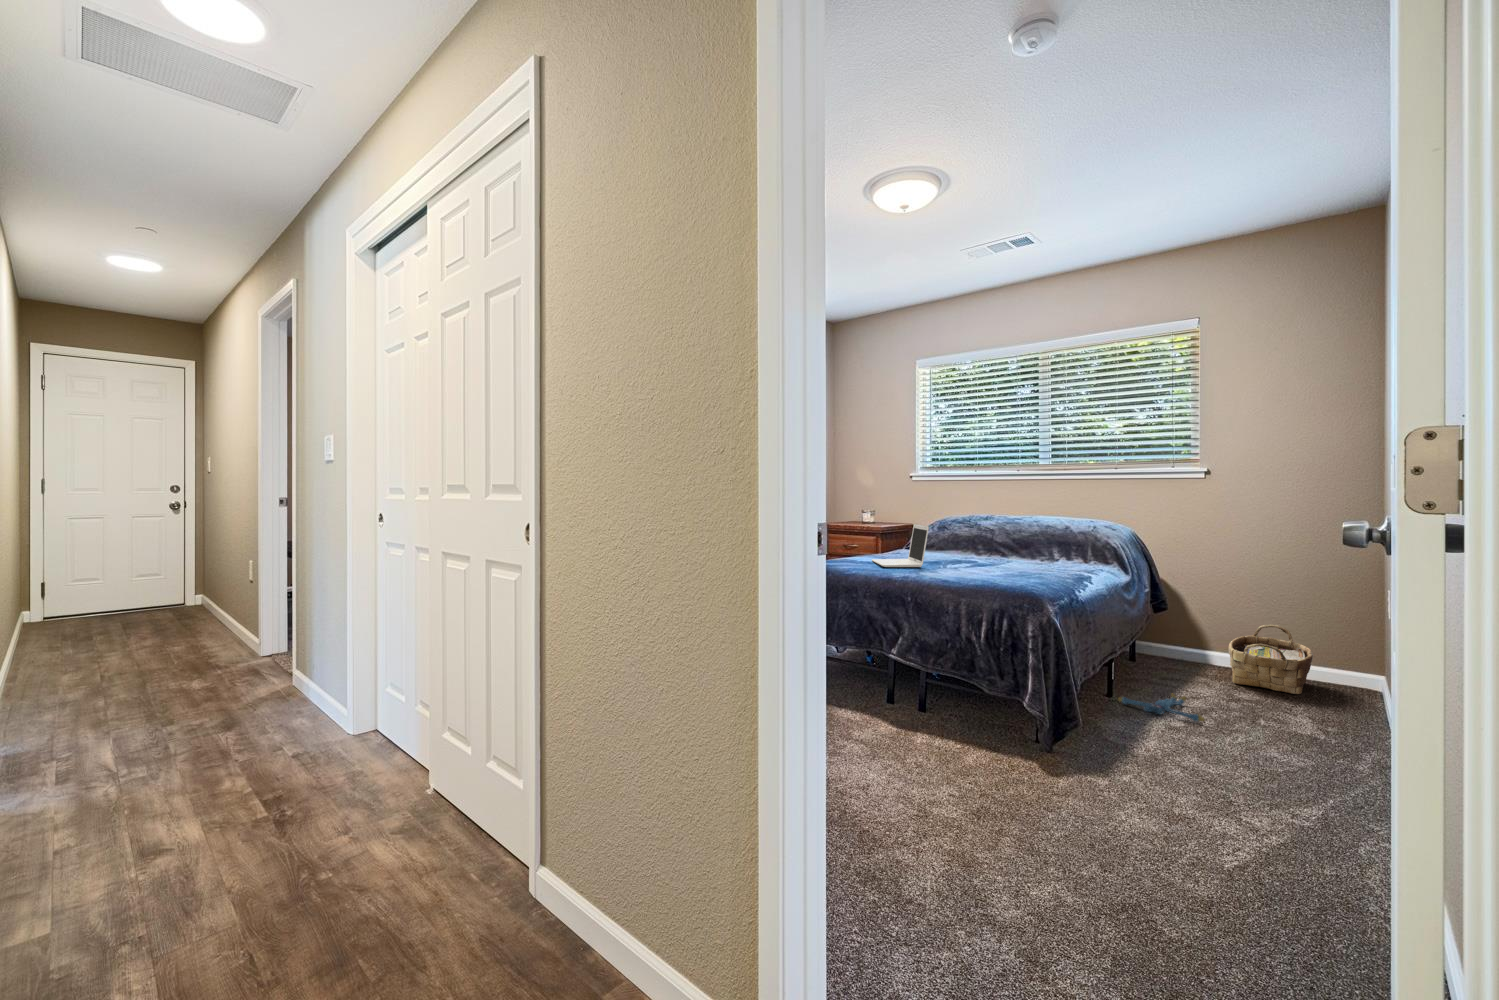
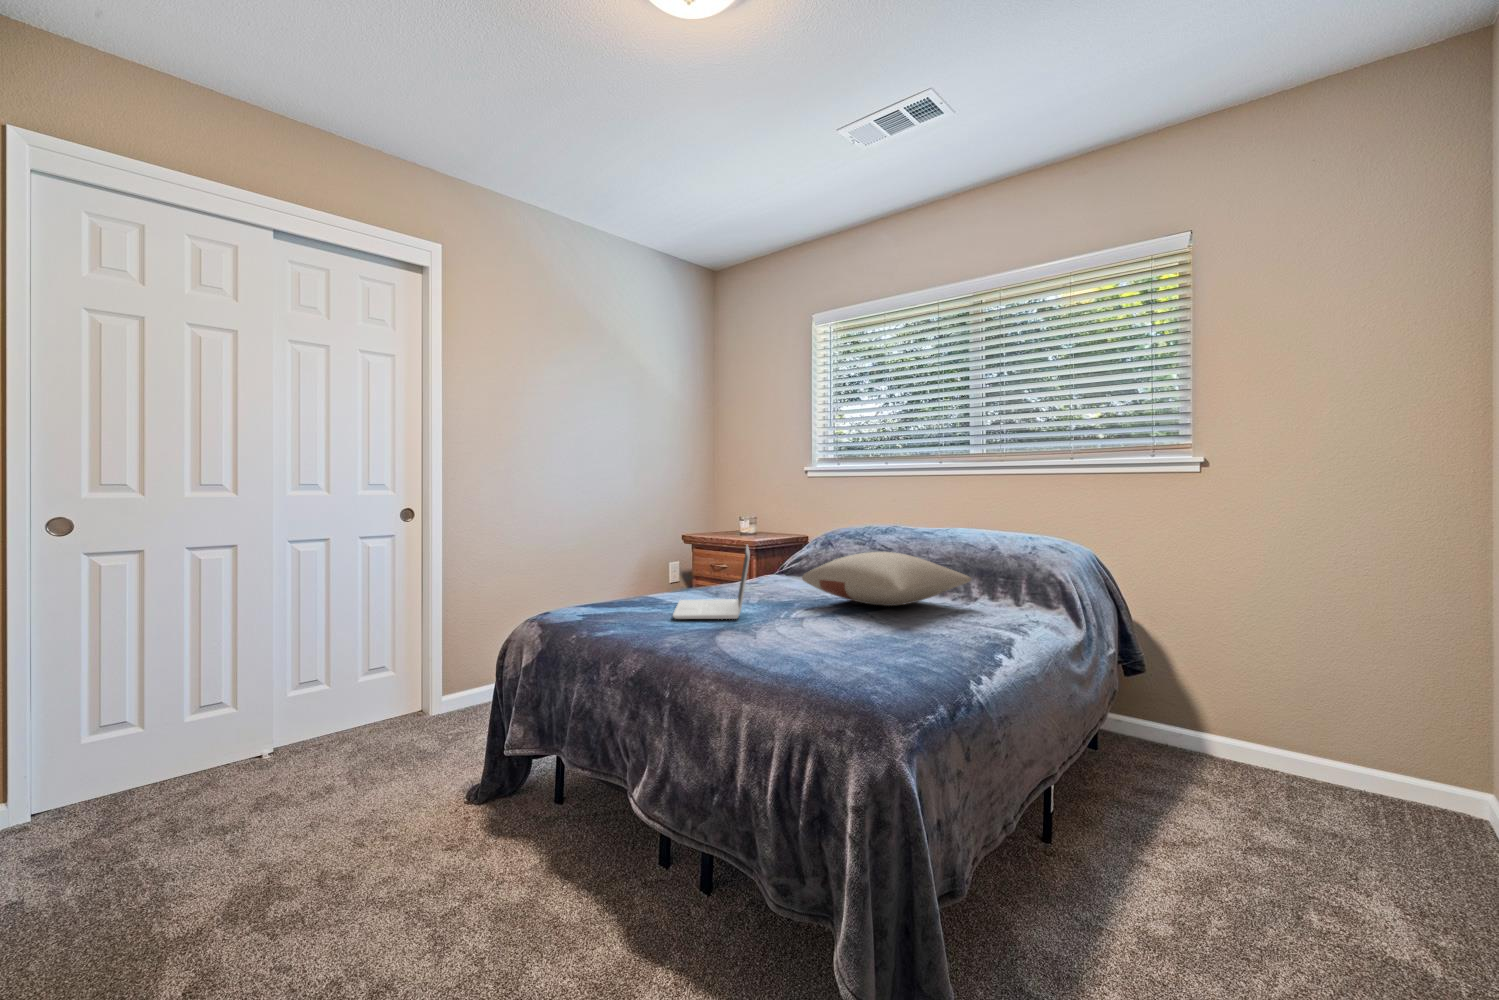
pillow: none [950,529,1058,561] -> present [802,552,972,606]
woven basket: present [1229,625,1313,694] -> none [1242,702,1385,832]
plush toy: present [1118,694,1204,721] -> none [1060,841,1213,924]

